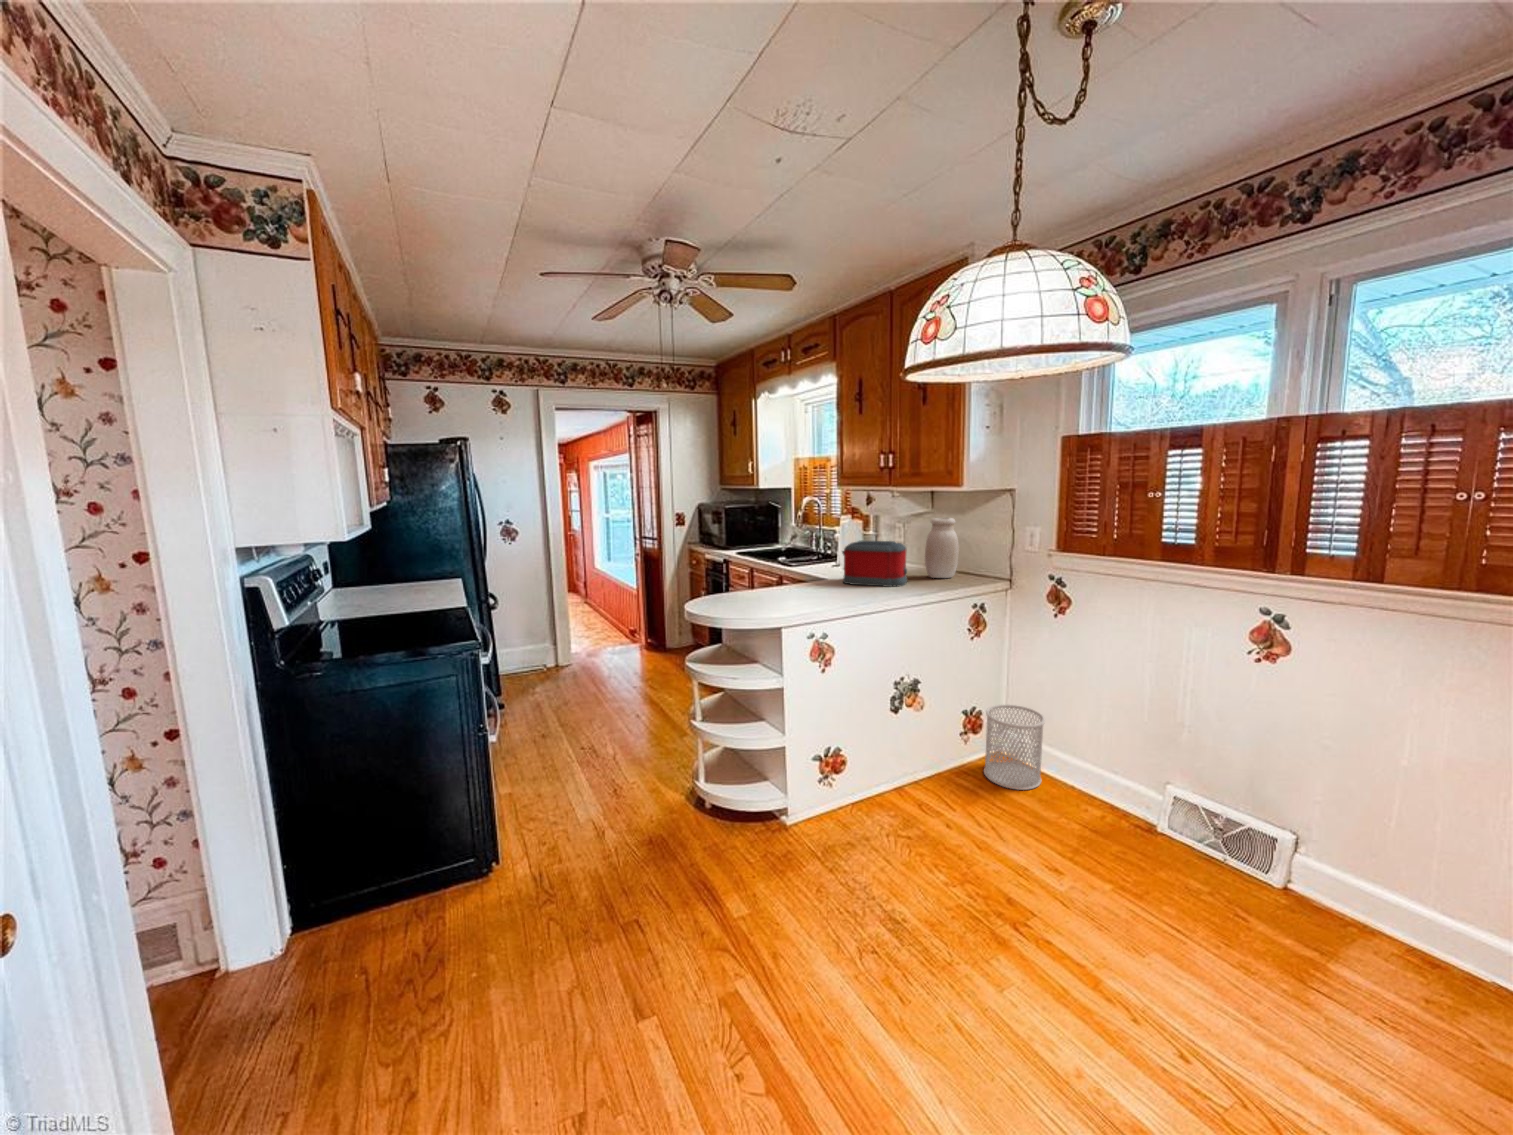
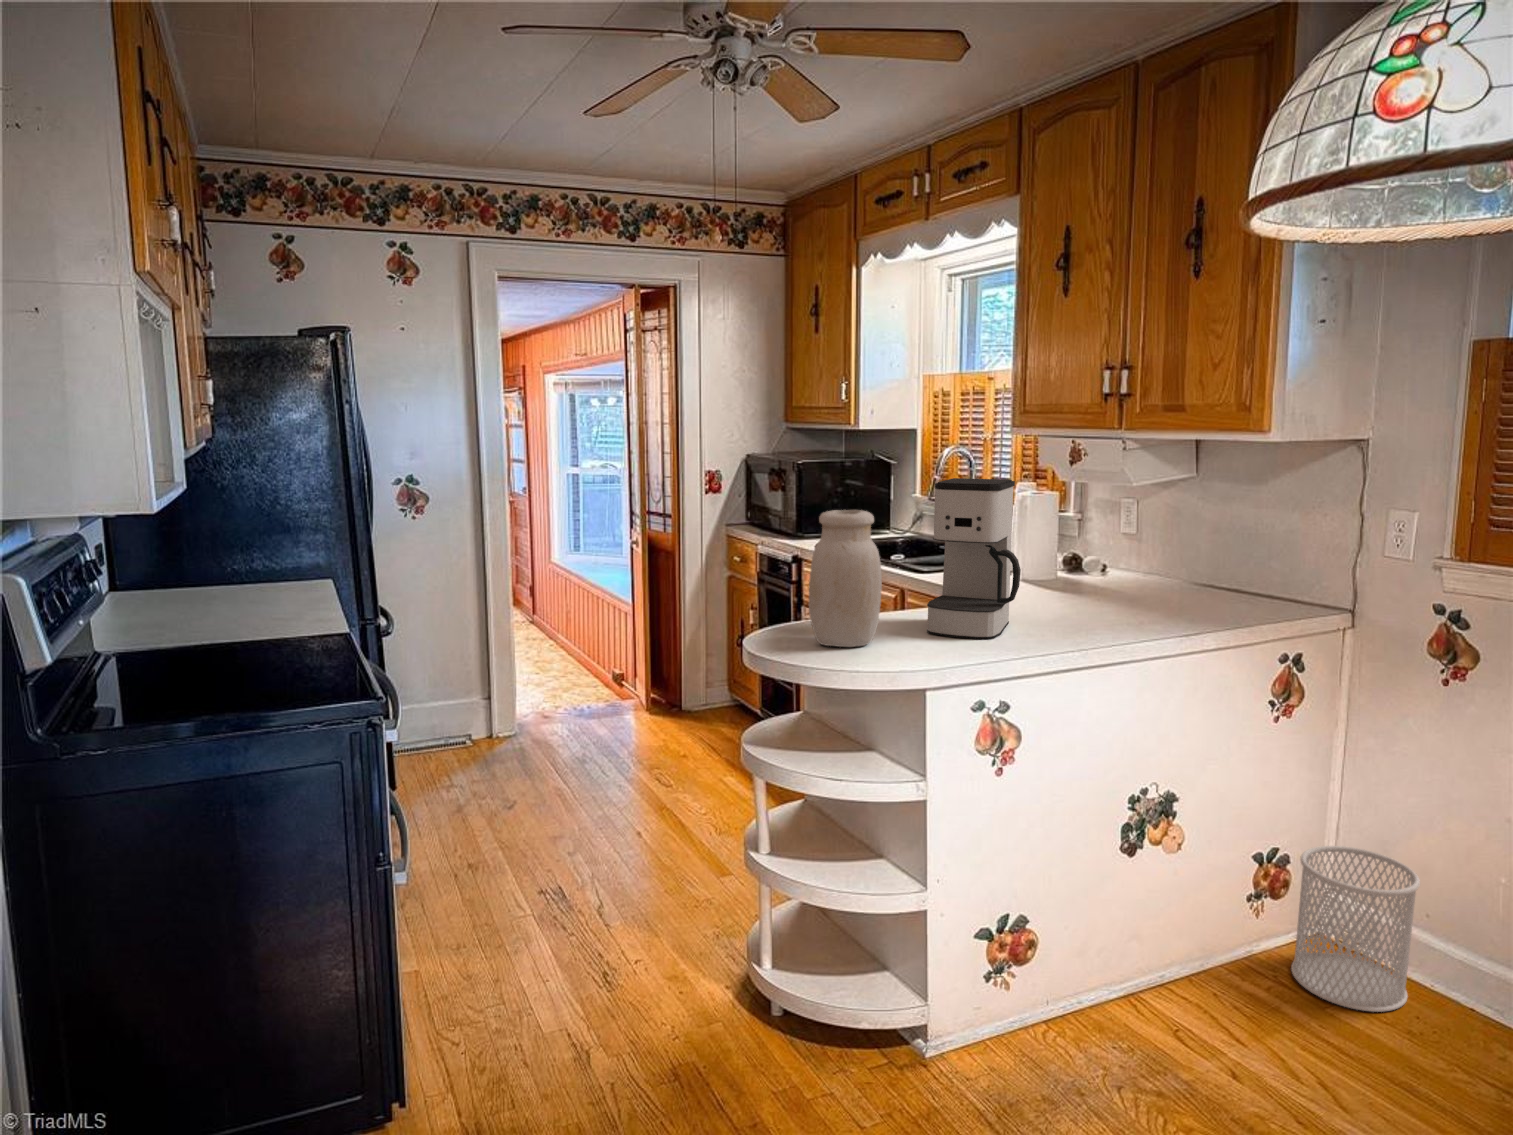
coffee maker: none [784,515,833,600] -> present [927,478,1021,639]
jar: present [925,518,959,578] -> present [809,510,882,647]
toaster: present [842,541,907,587] -> none [1027,528,1152,617]

